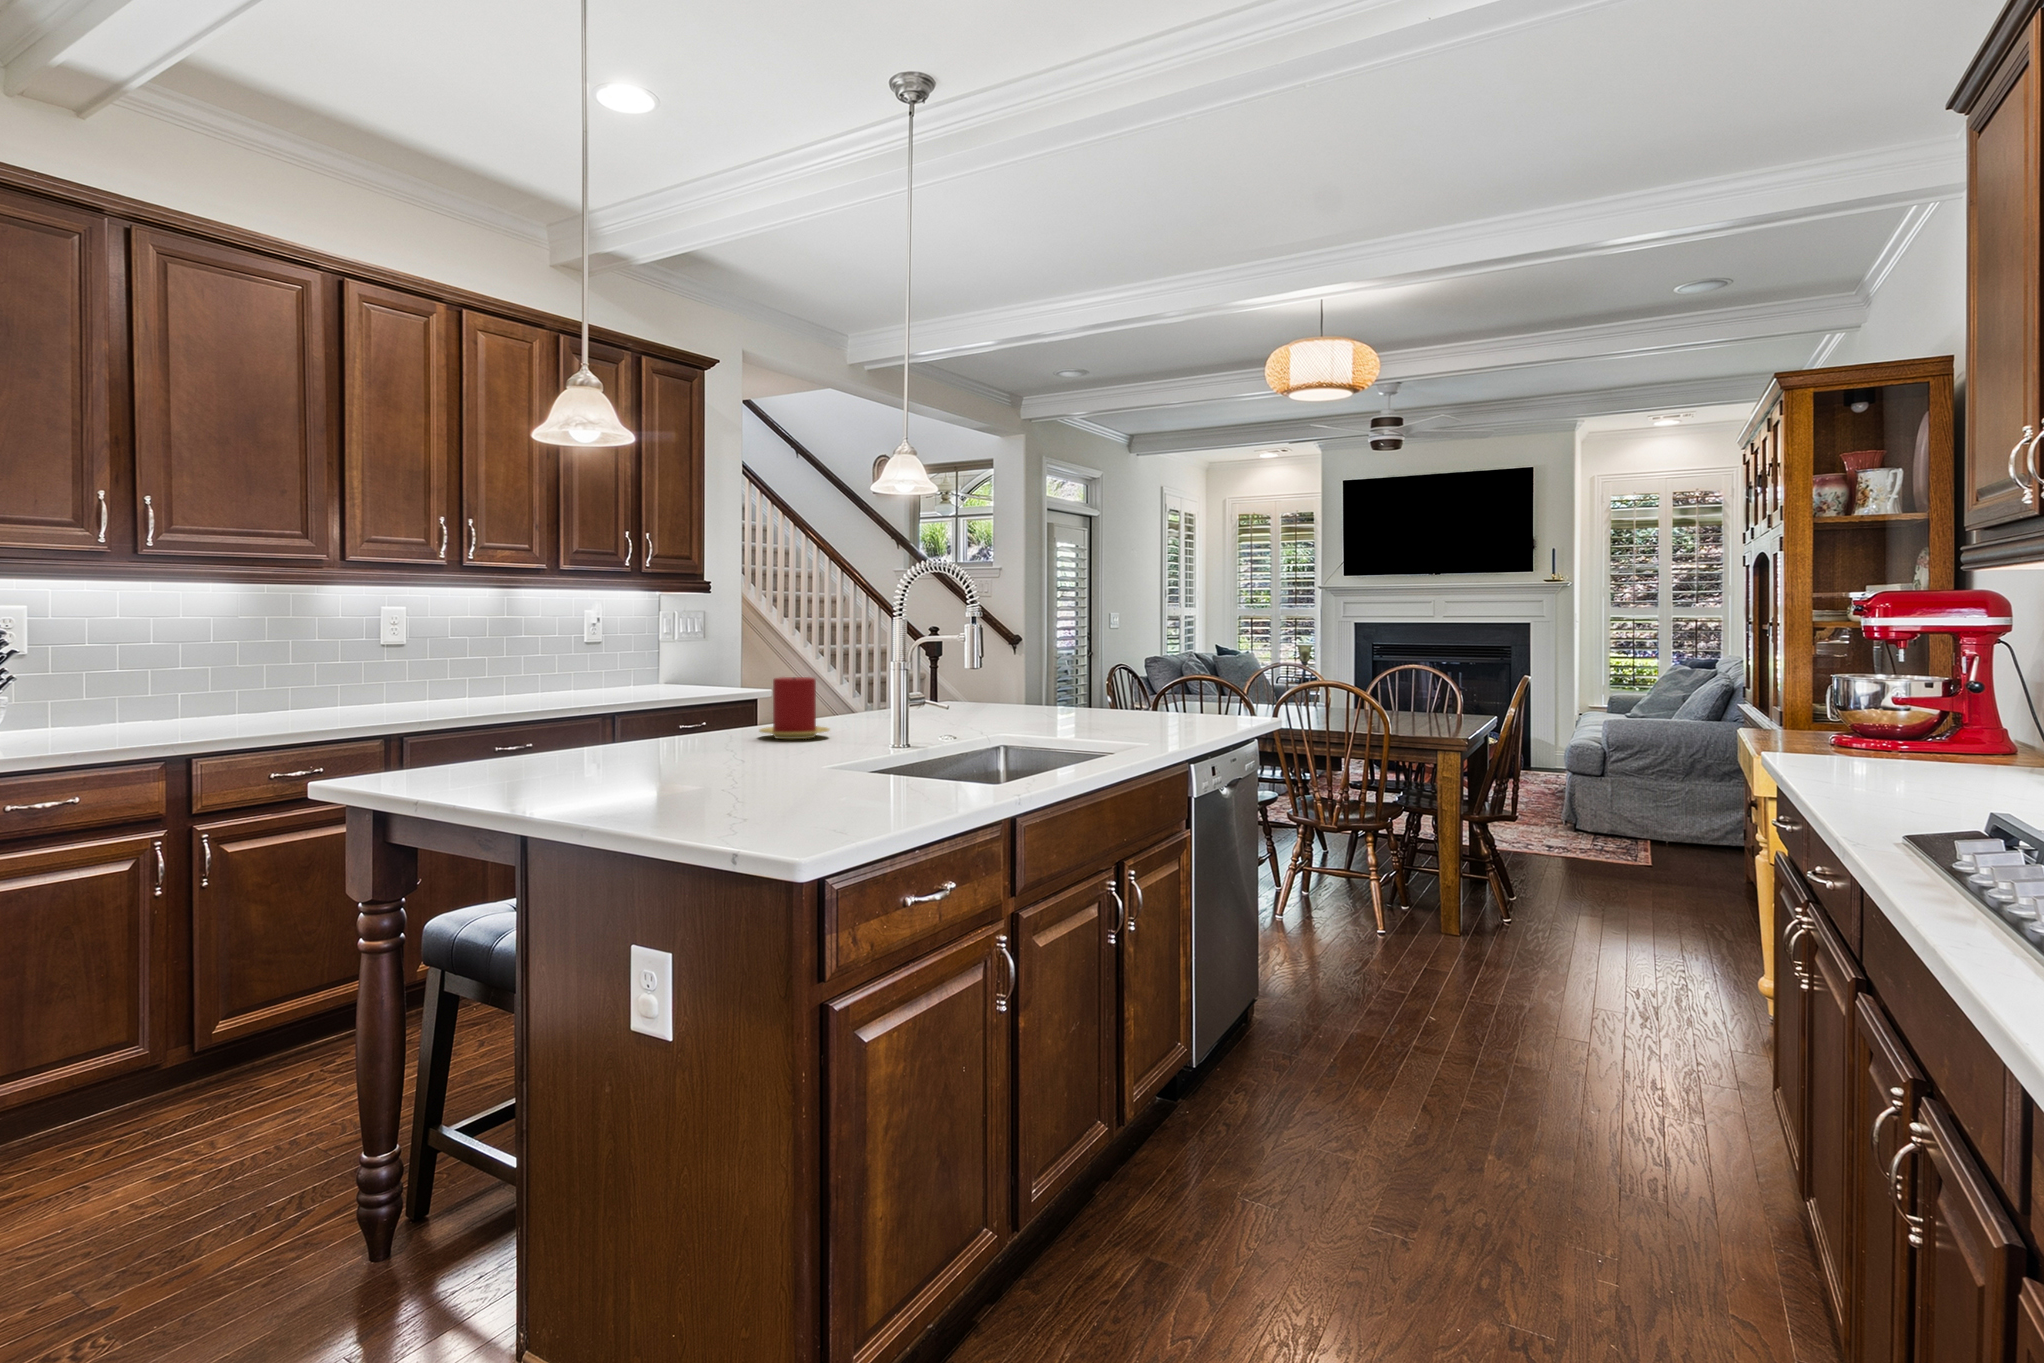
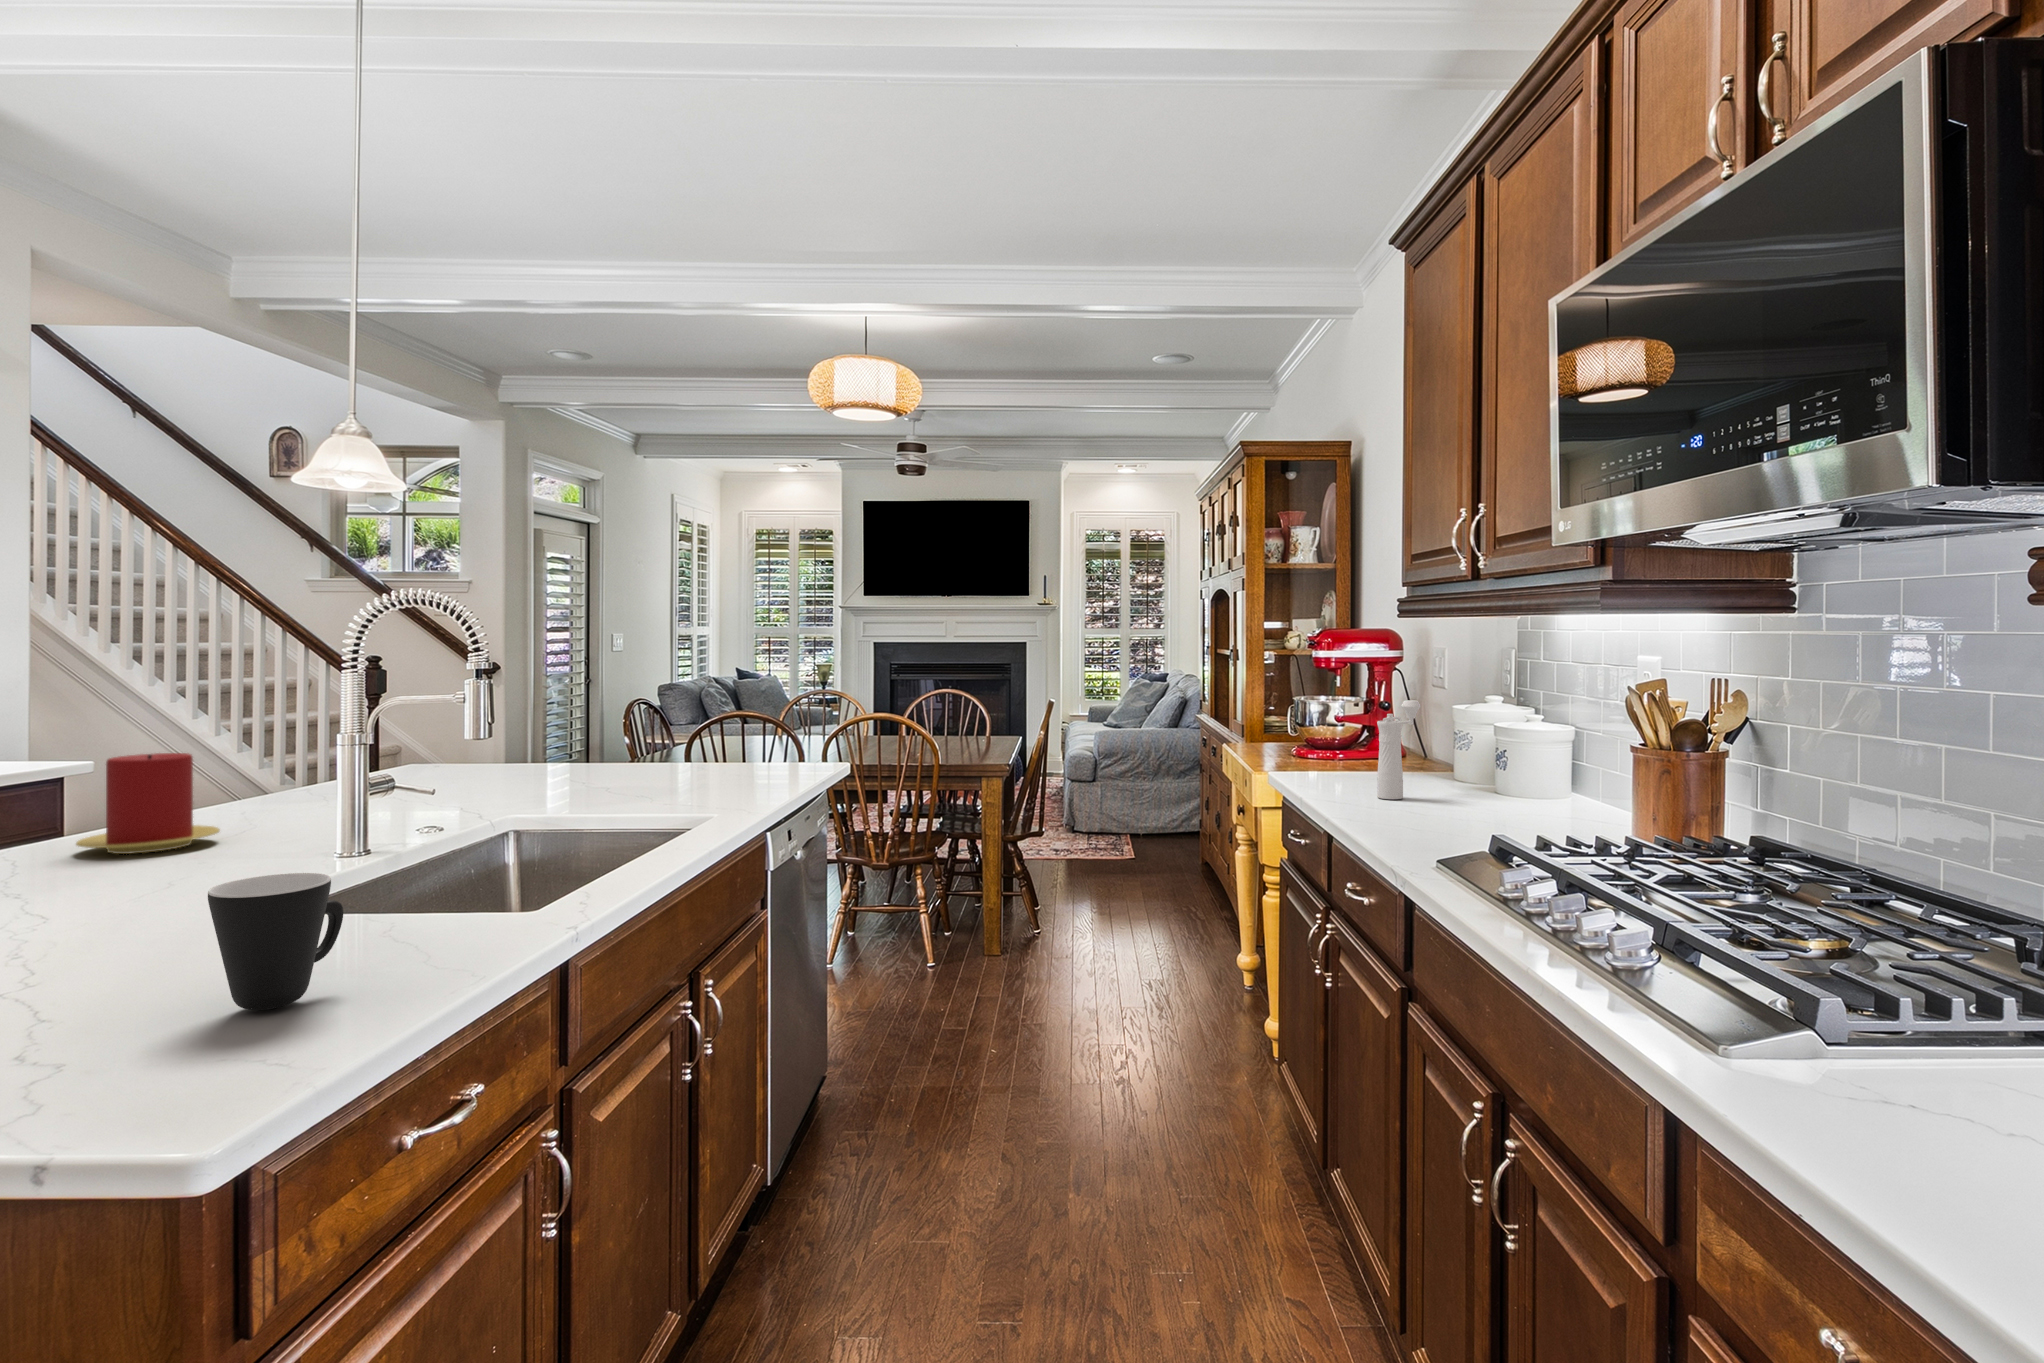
pepper mill: none [1877,673,1953,786] -> present [1377,700,1421,799]
mug: none [821,733,888,810] -> present [208,873,343,1010]

